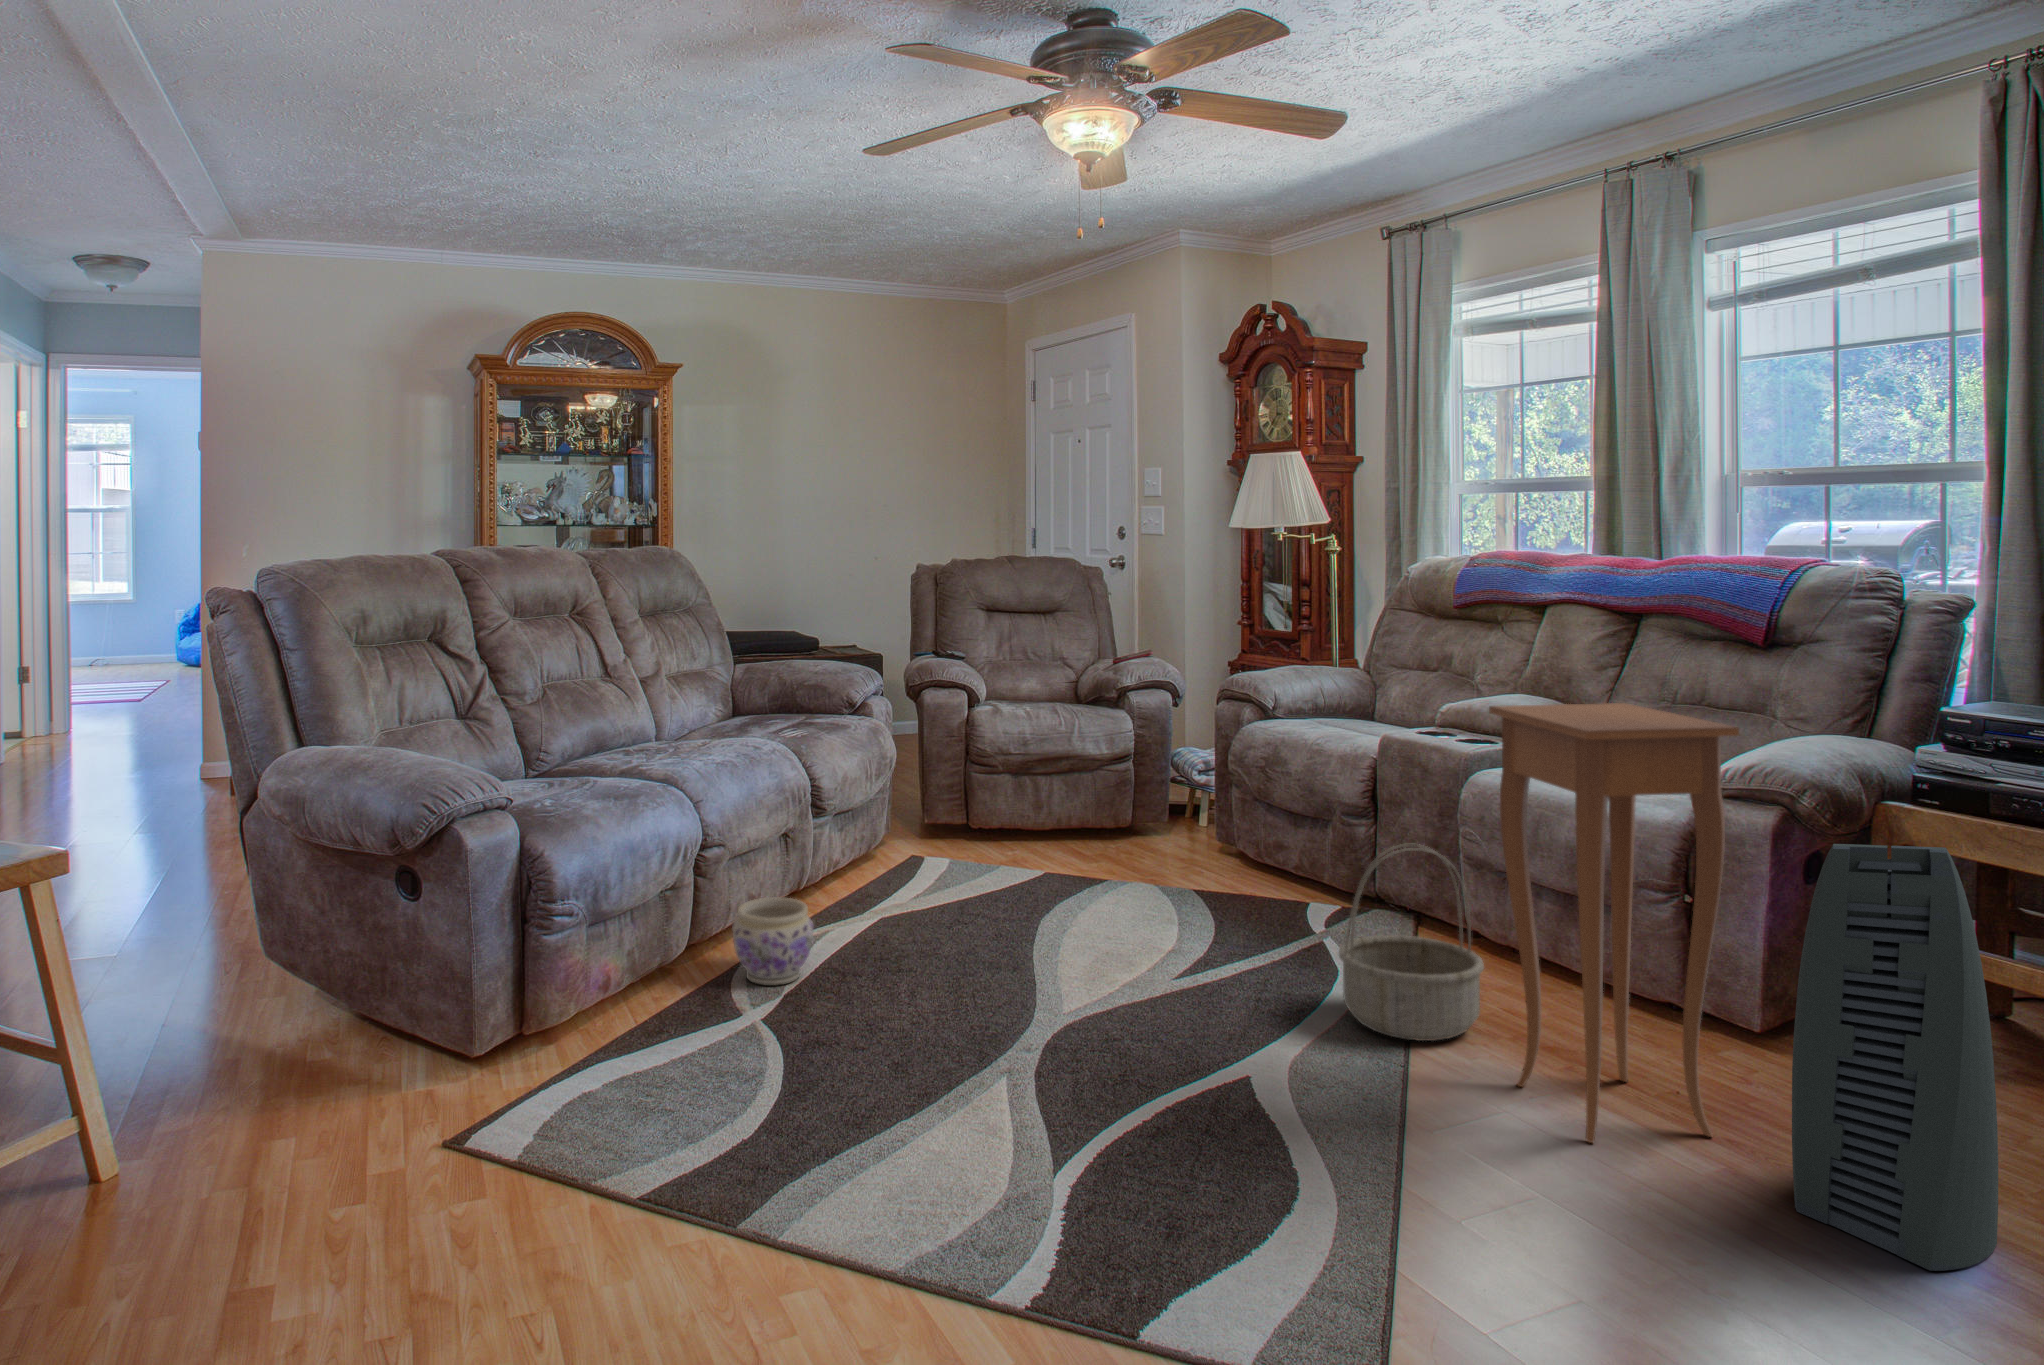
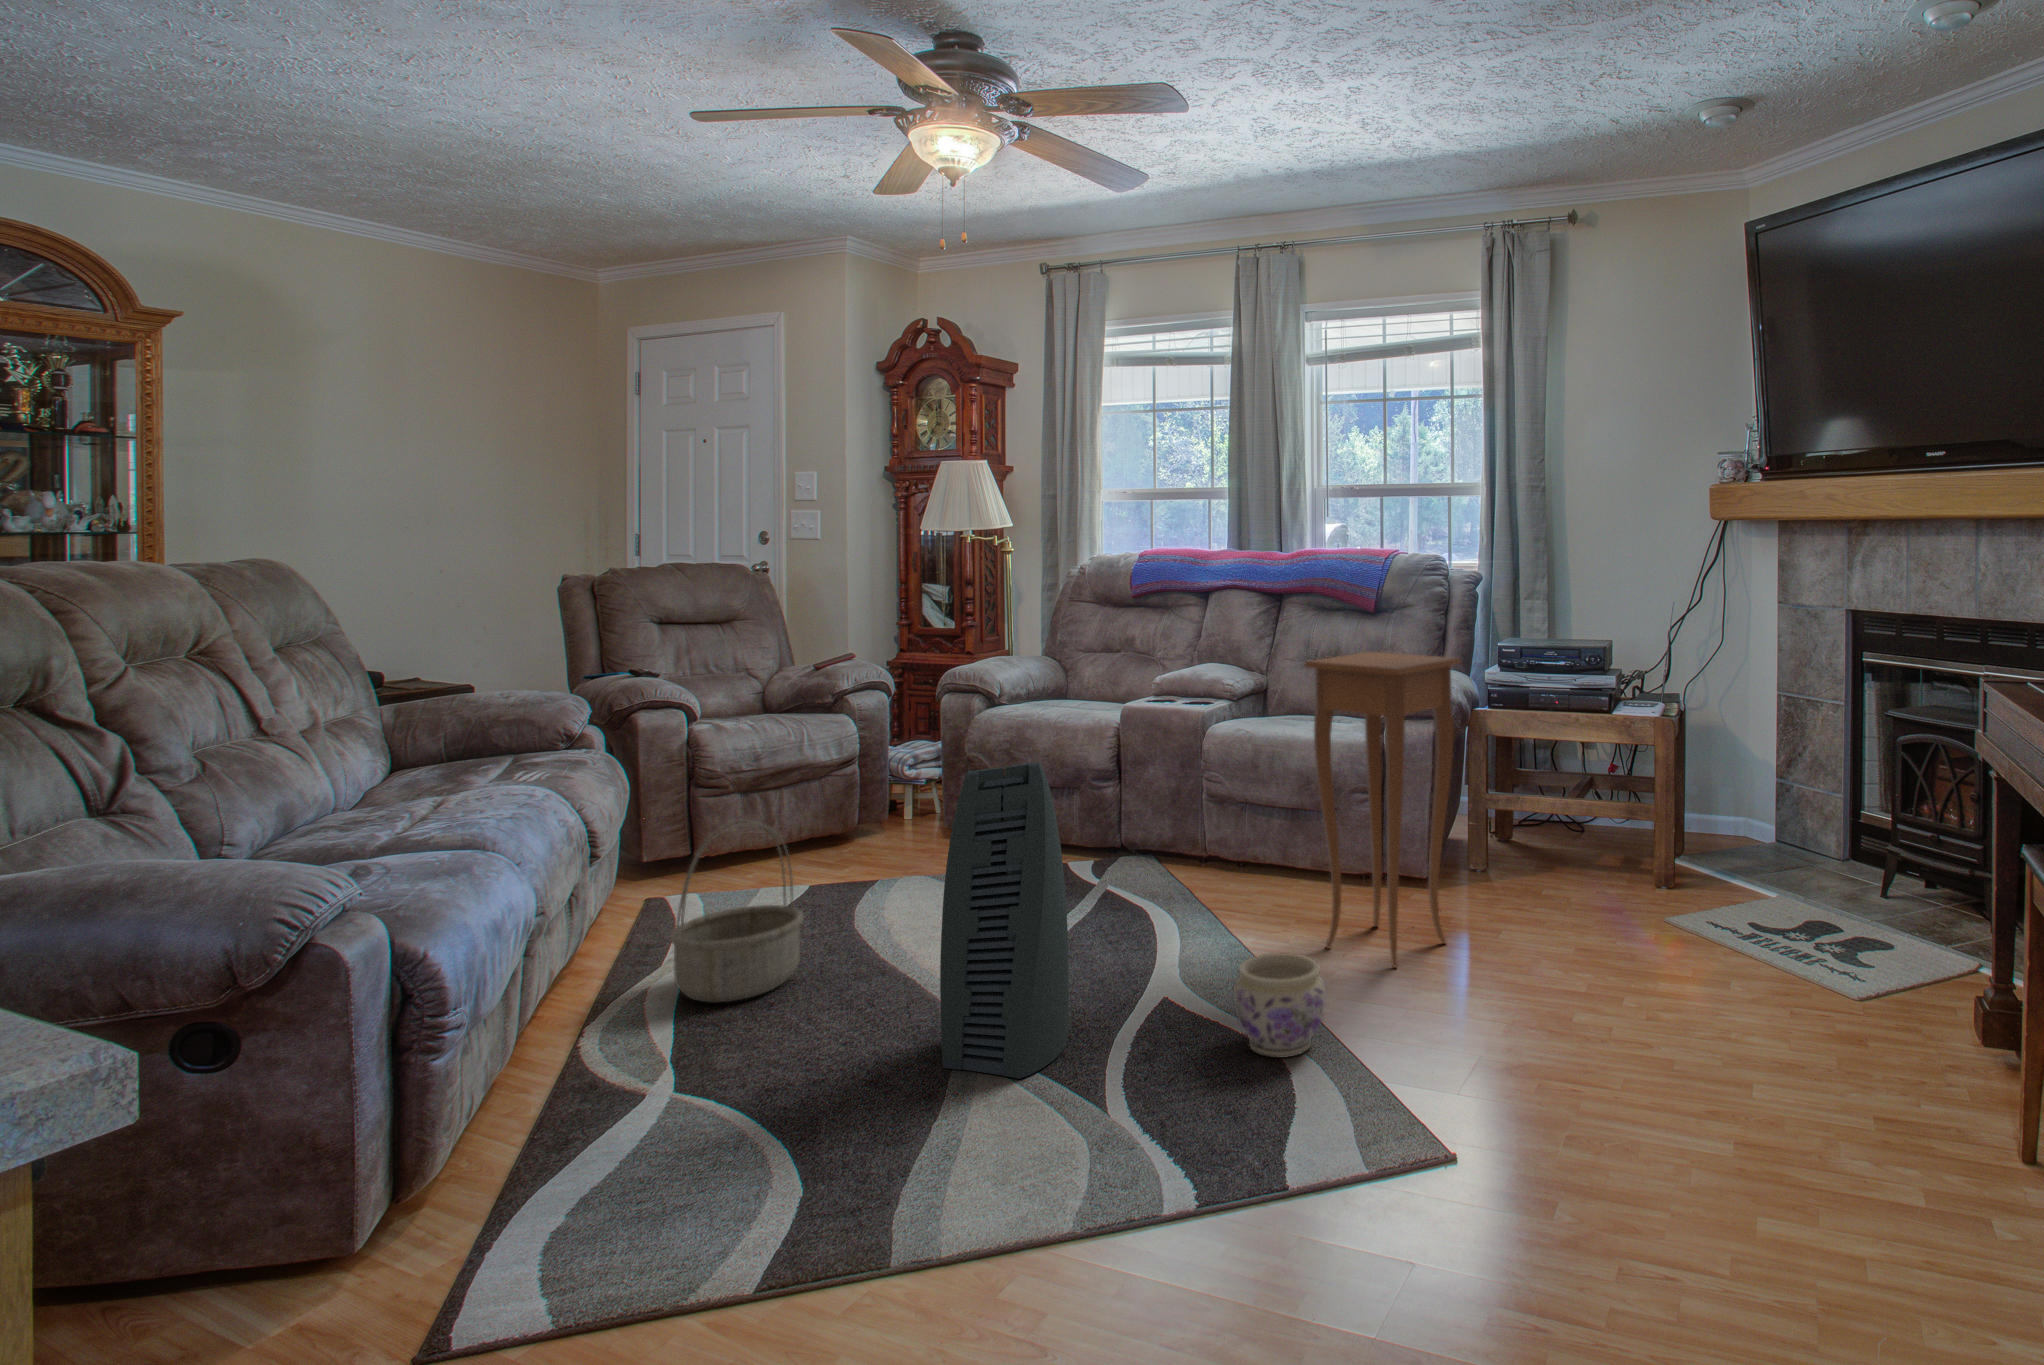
basket: present [1339,844,1484,1041] -> present [670,819,803,1003]
air purifier: present [1792,844,1998,1271] -> present [940,762,1069,1079]
planter: present [732,897,813,986] -> present [1233,953,1326,1058]

